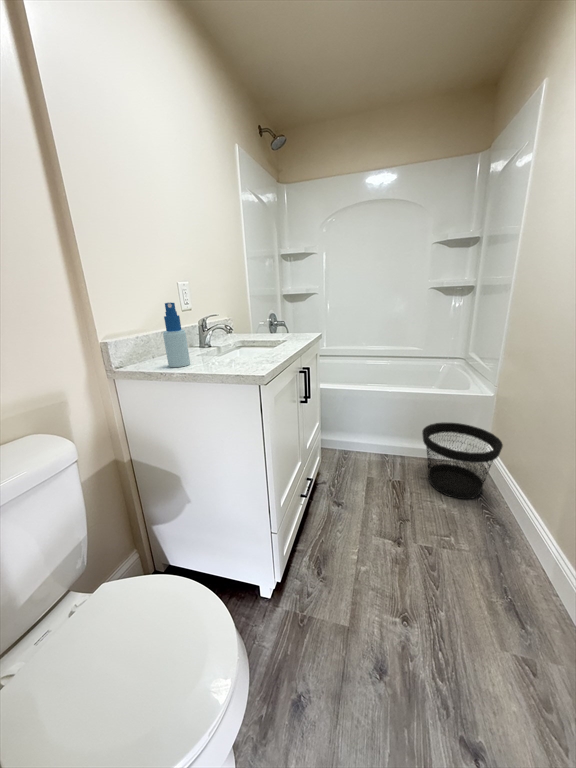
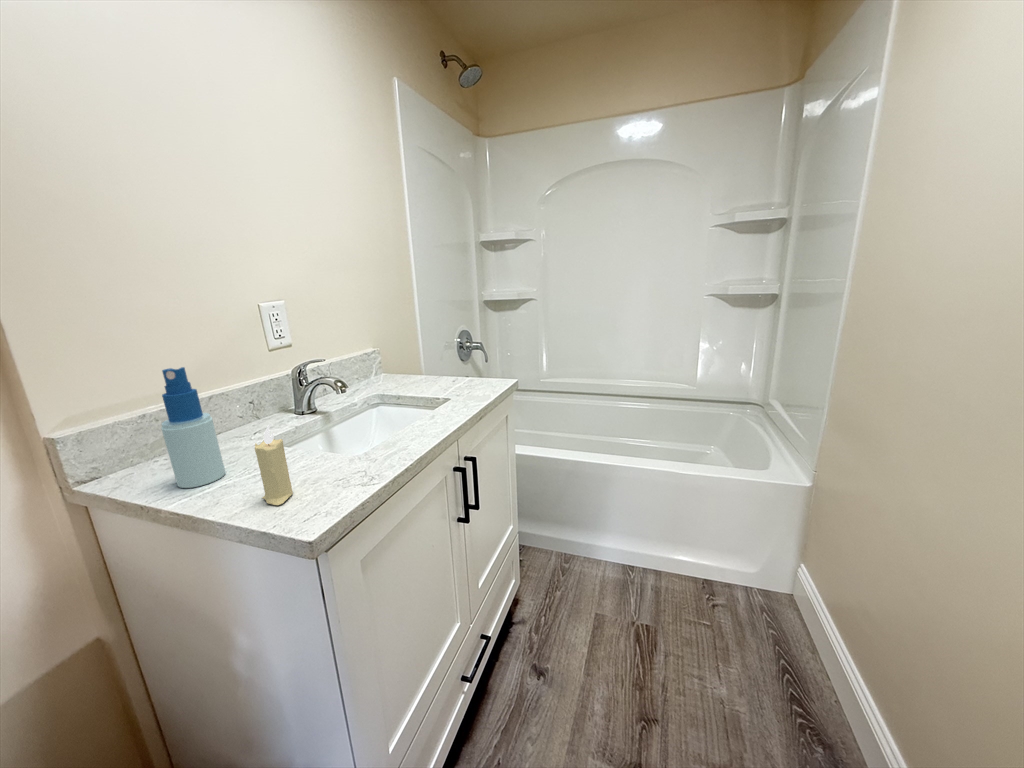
candle: none [222,326,238,368] -> present [255,425,293,505]
wastebasket: present [422,423,503,499] -> none [687,526,827,675]

